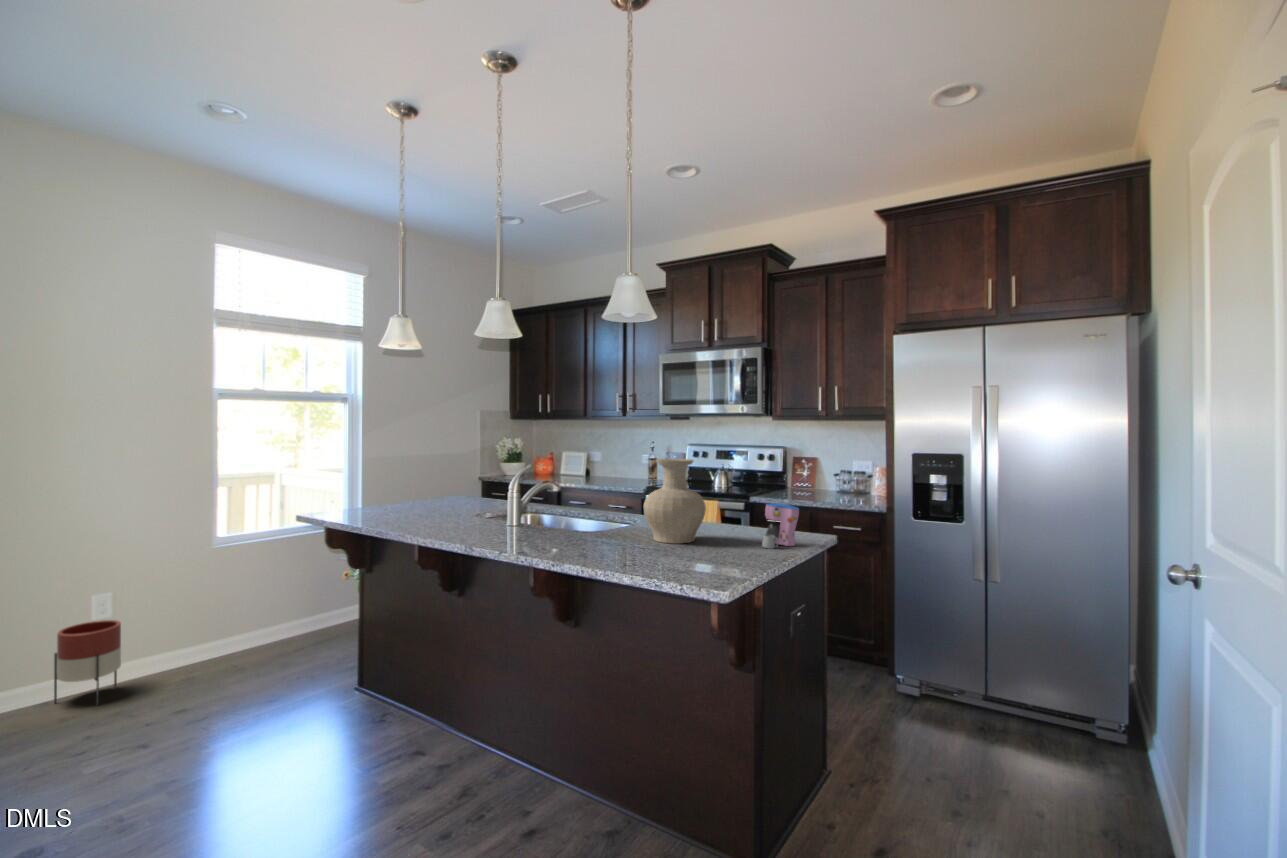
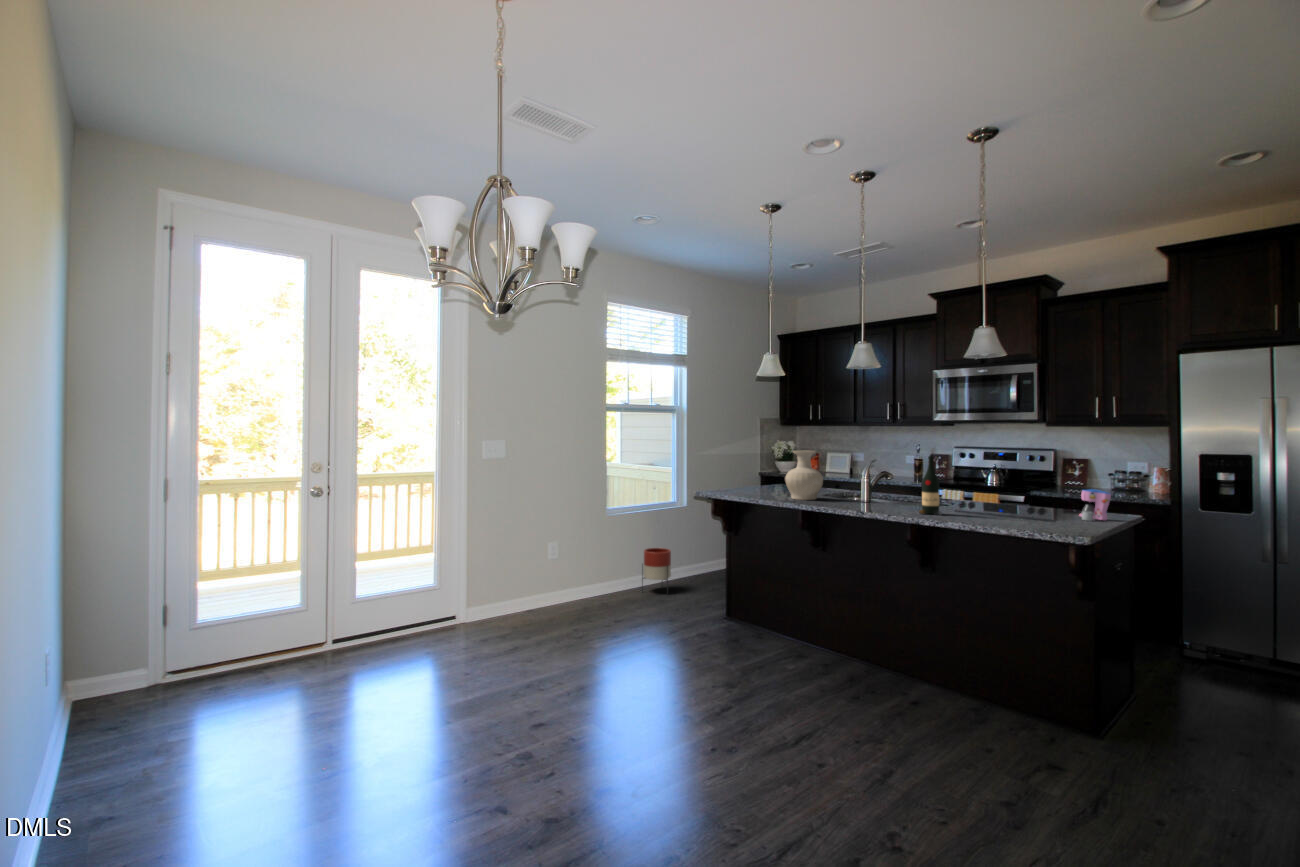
wine bottle: none [544,459,575,548] -> present [919,456,942,515]
vase: present [644,459,706,544] -> present [785,451,823,500]
planter: present [54,620,121,705] -> present [642,548,671,591]

